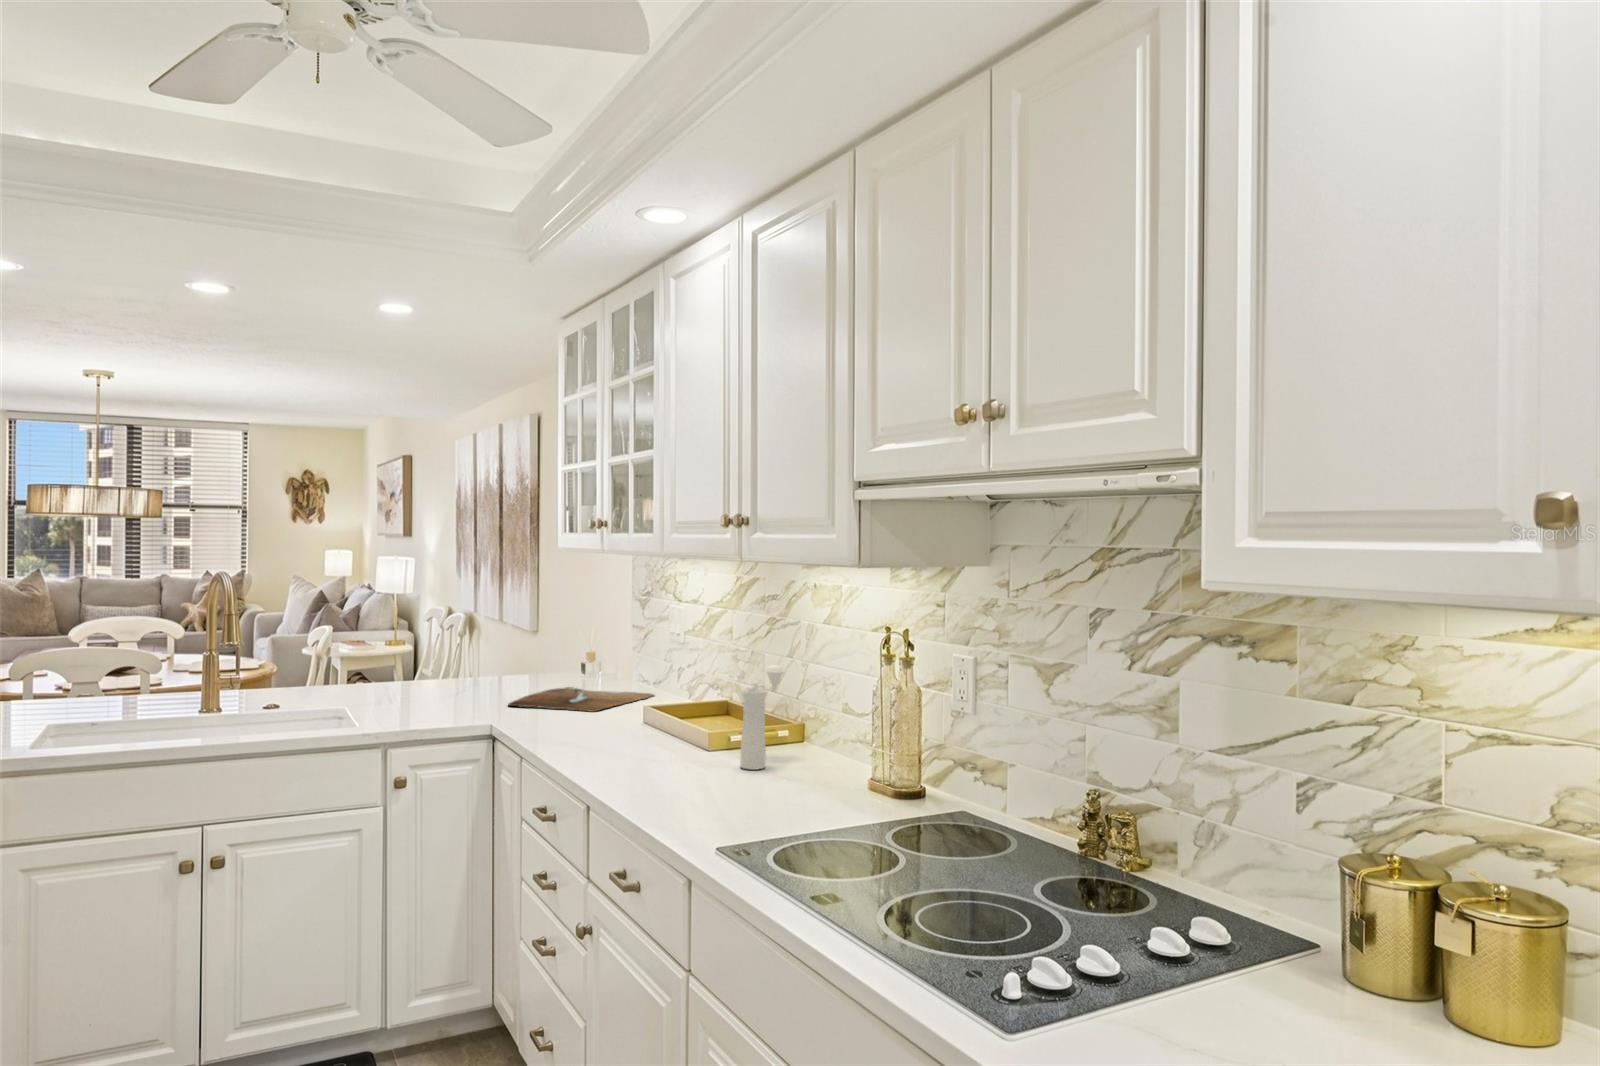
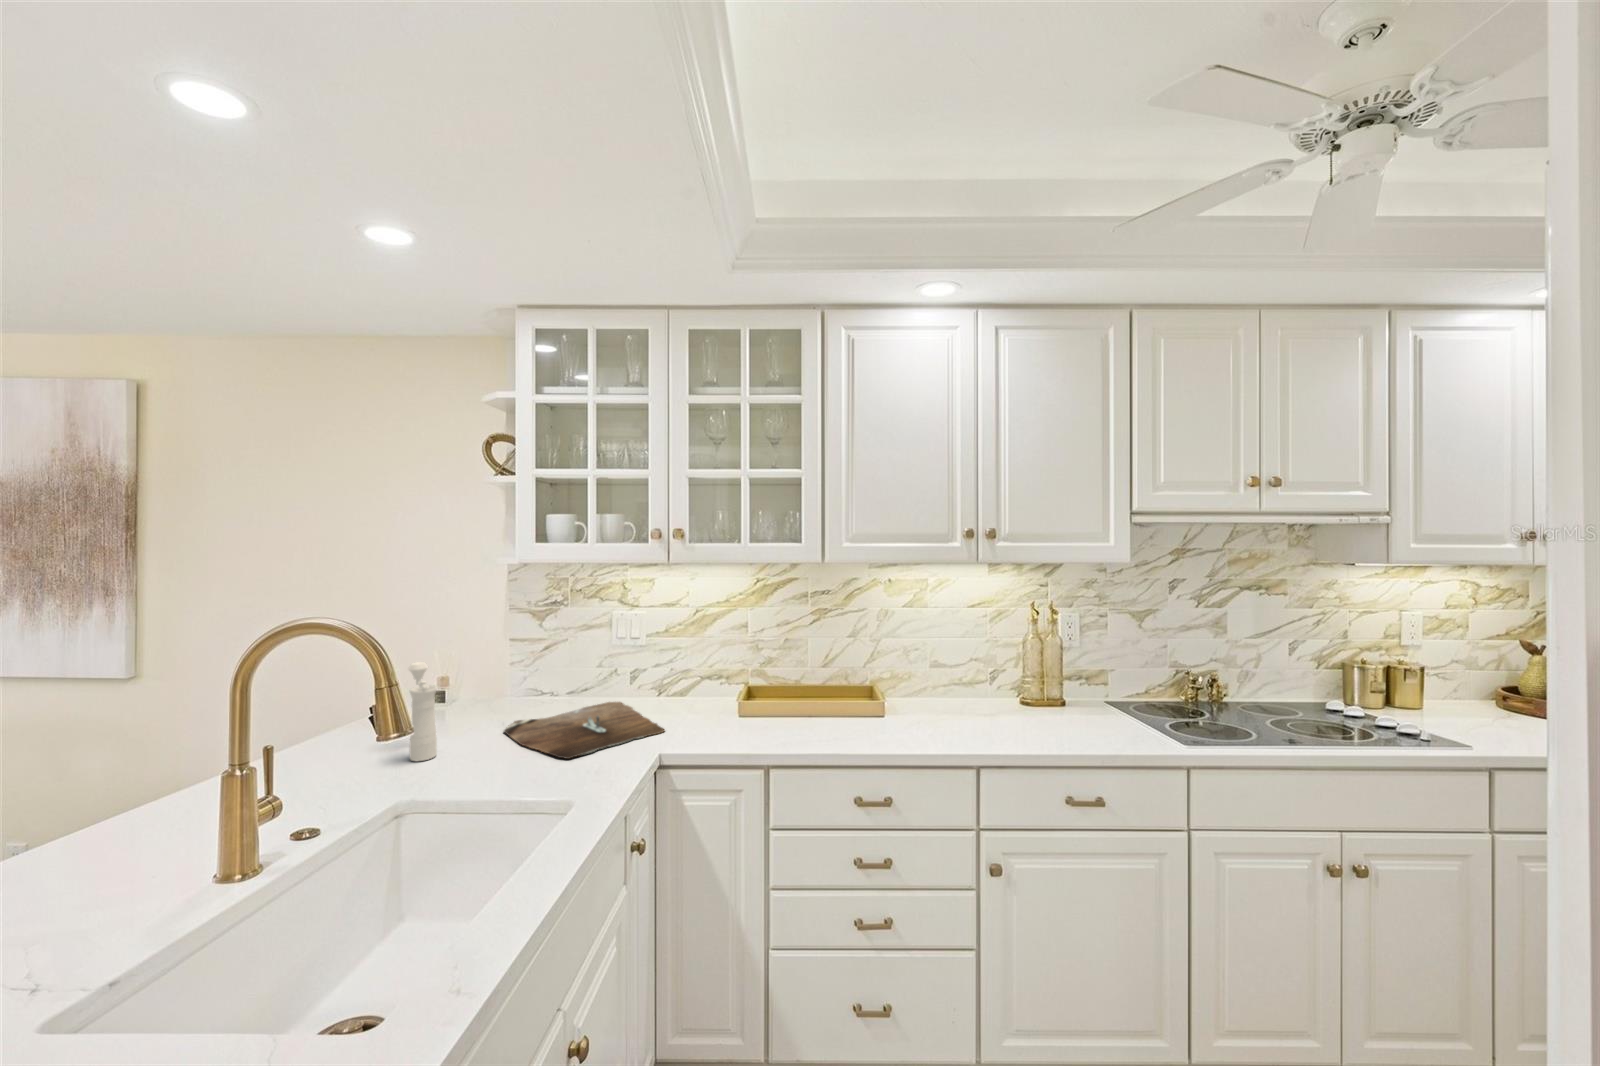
pepper mill: present [740,665,784,770] -> present [409,662,437,761]

